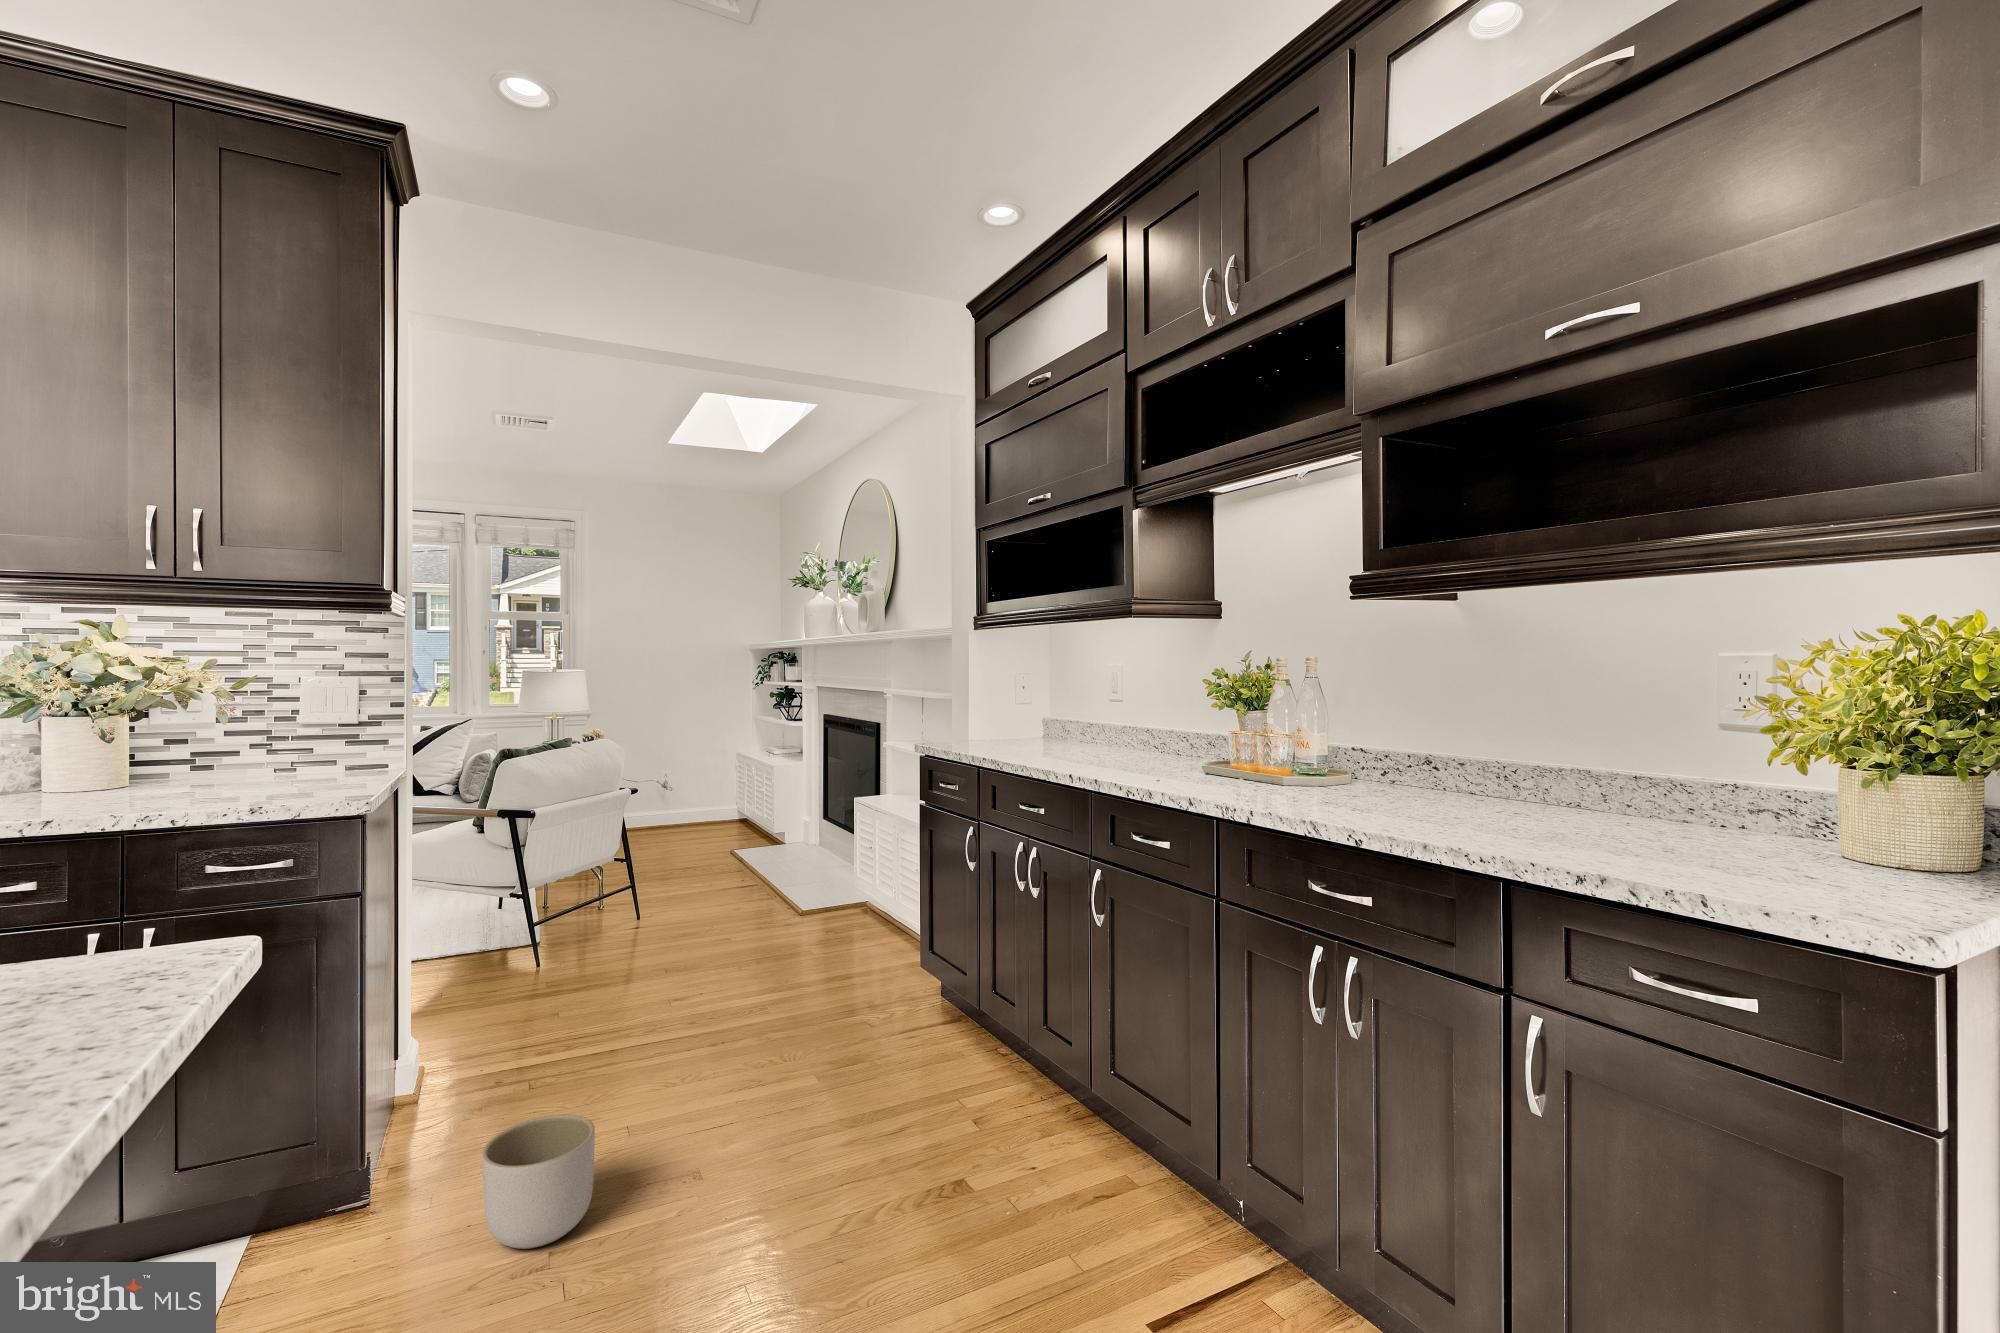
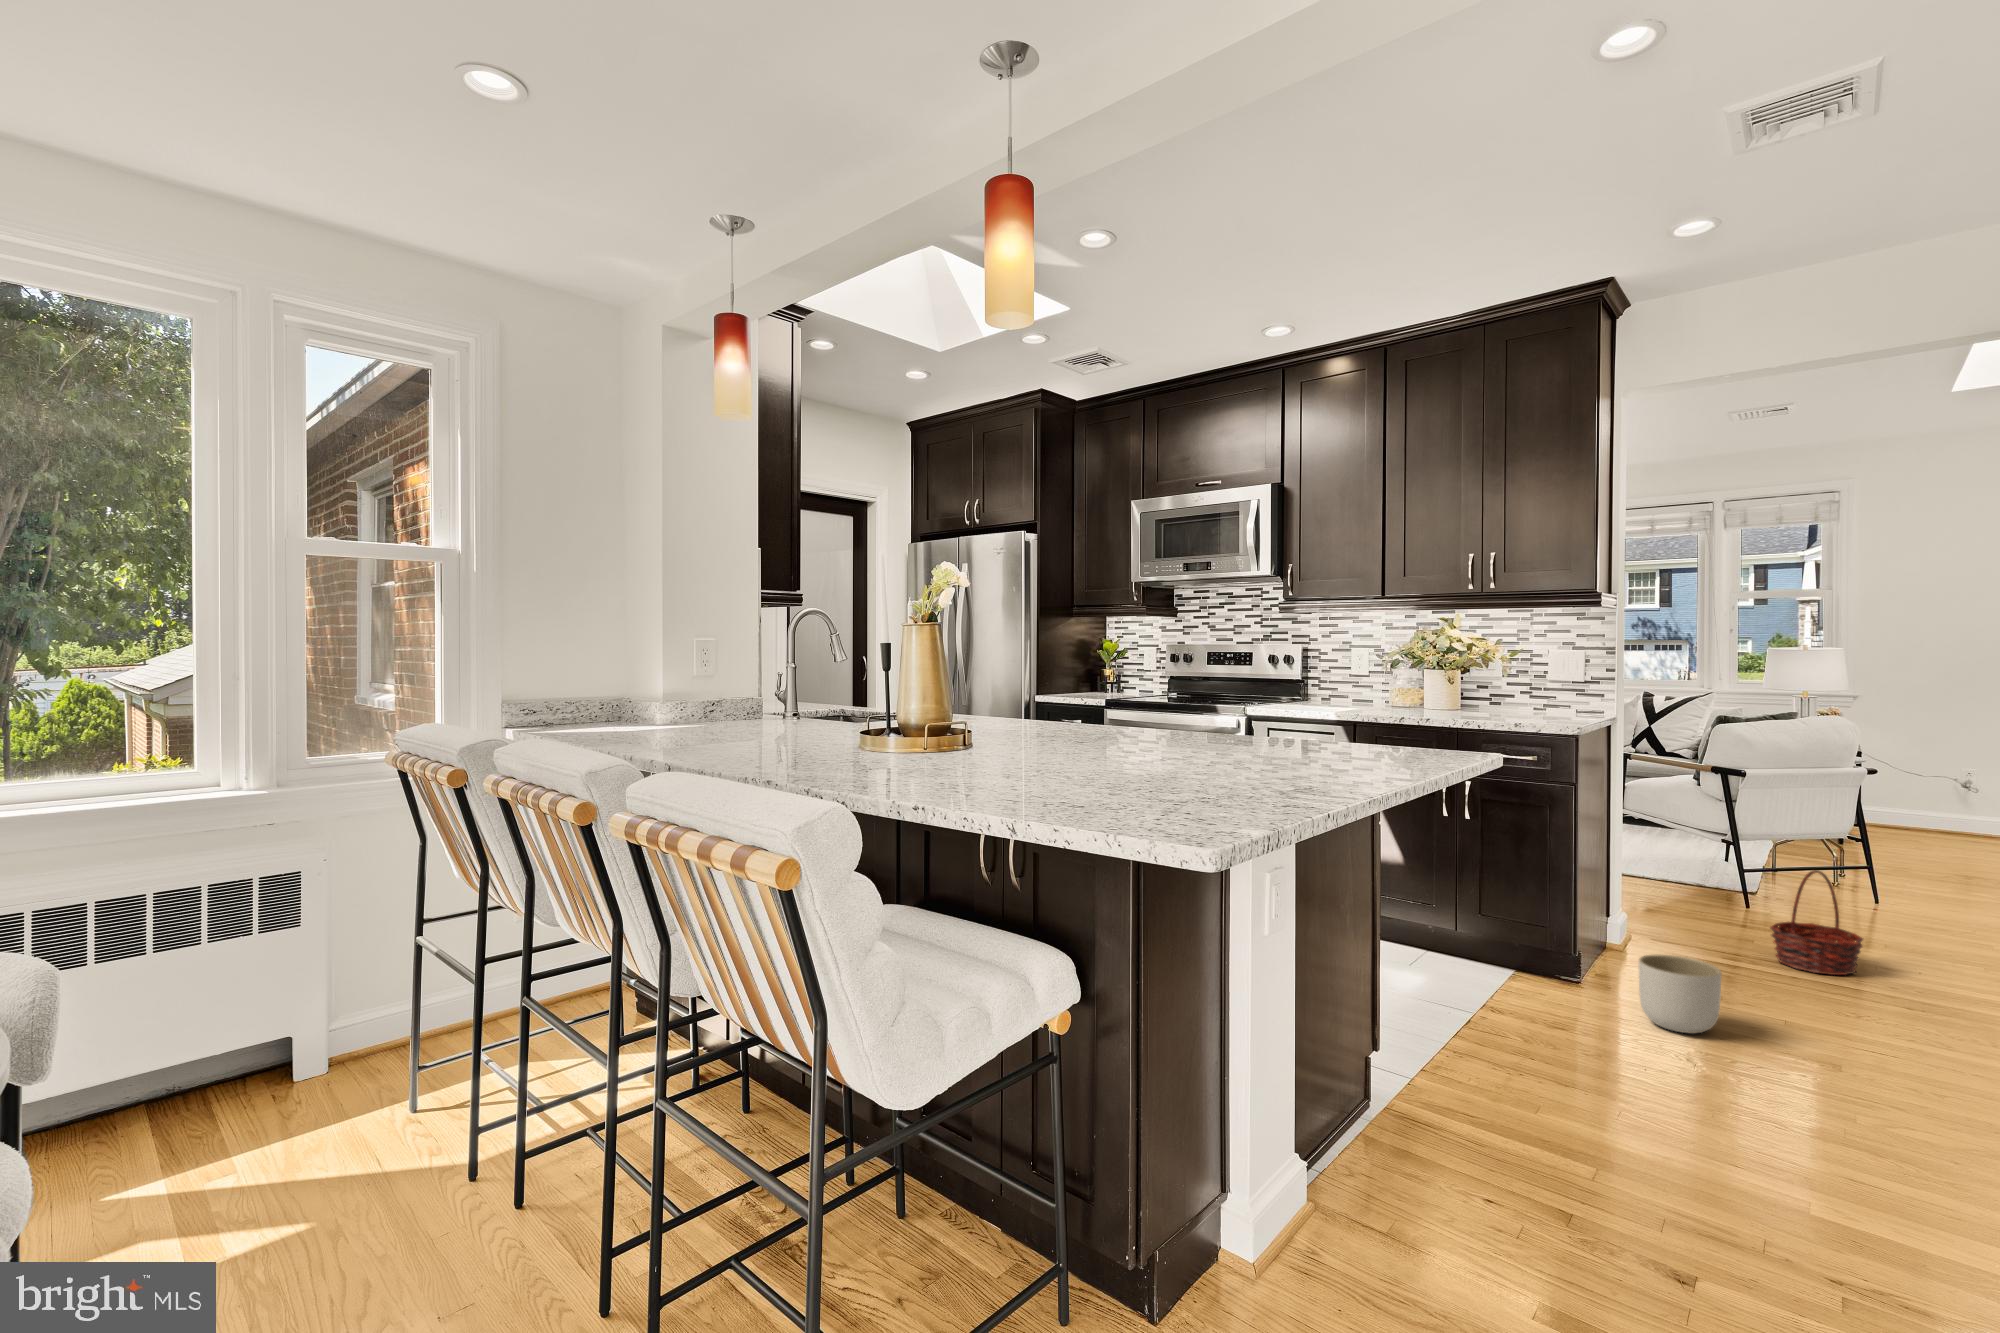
basket: none [594,921,681,1044] -> present [1770,870,1863,975]

